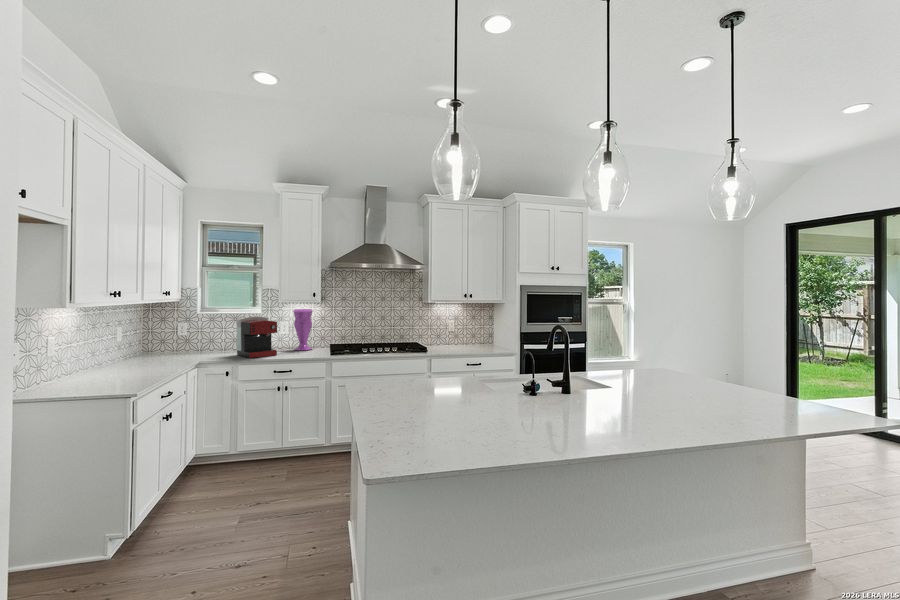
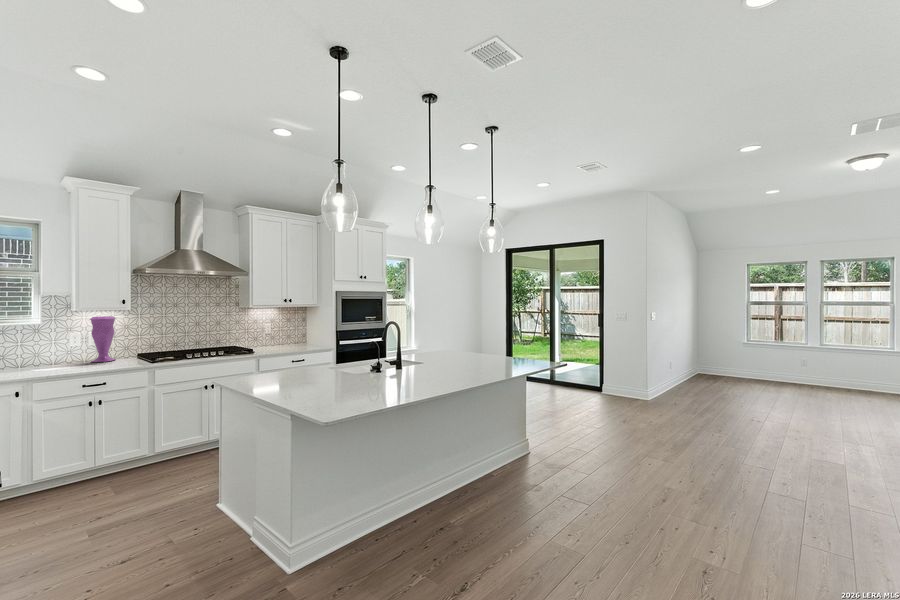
coffee maker: present [237,317,277,358] -> none [17,327,79,374]

